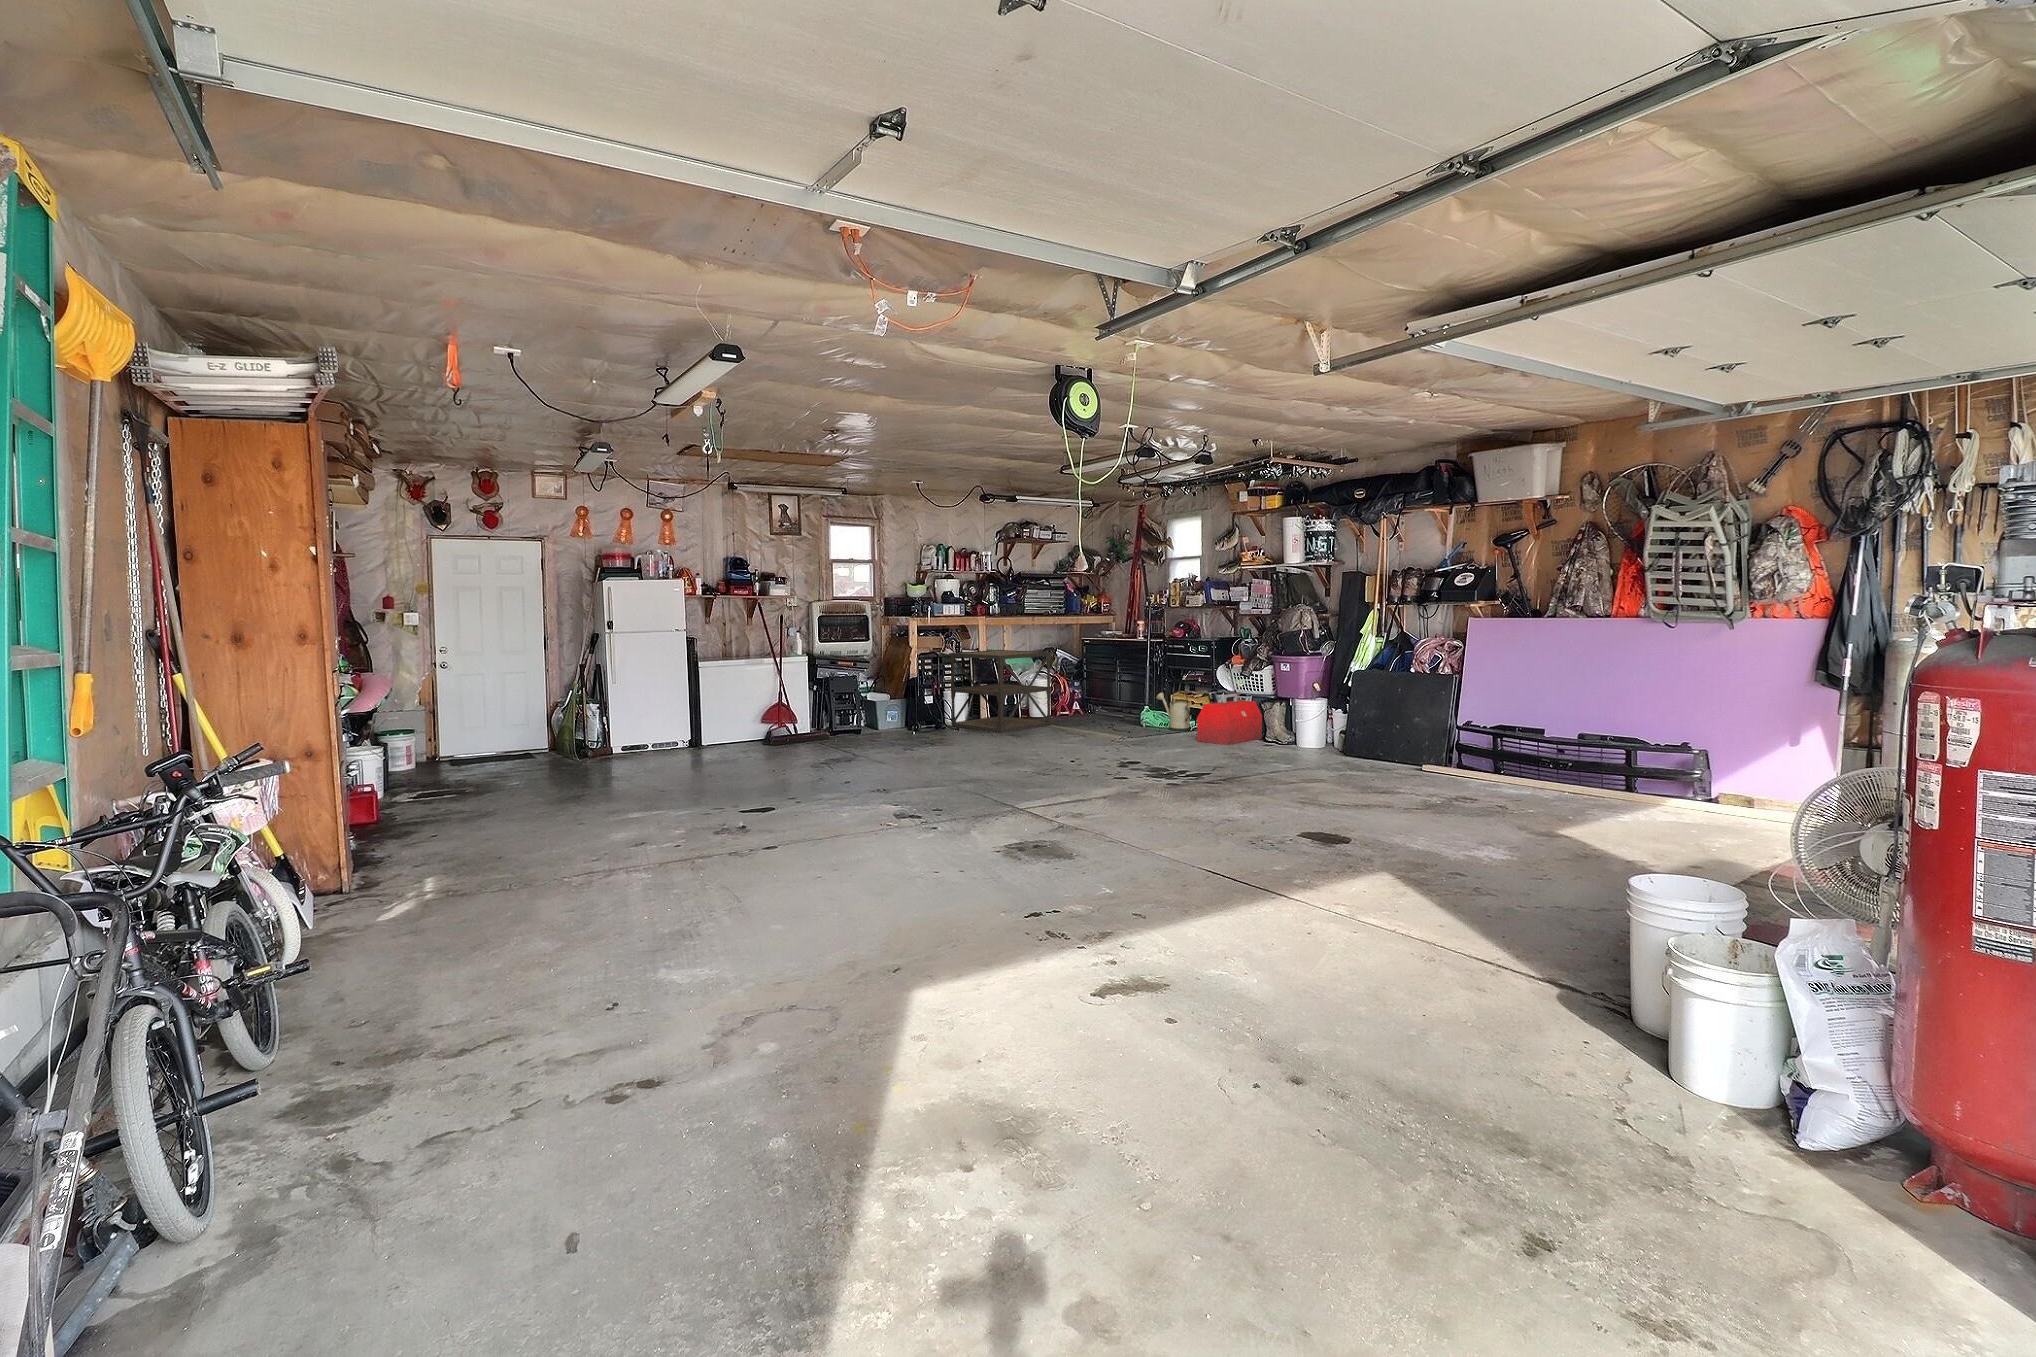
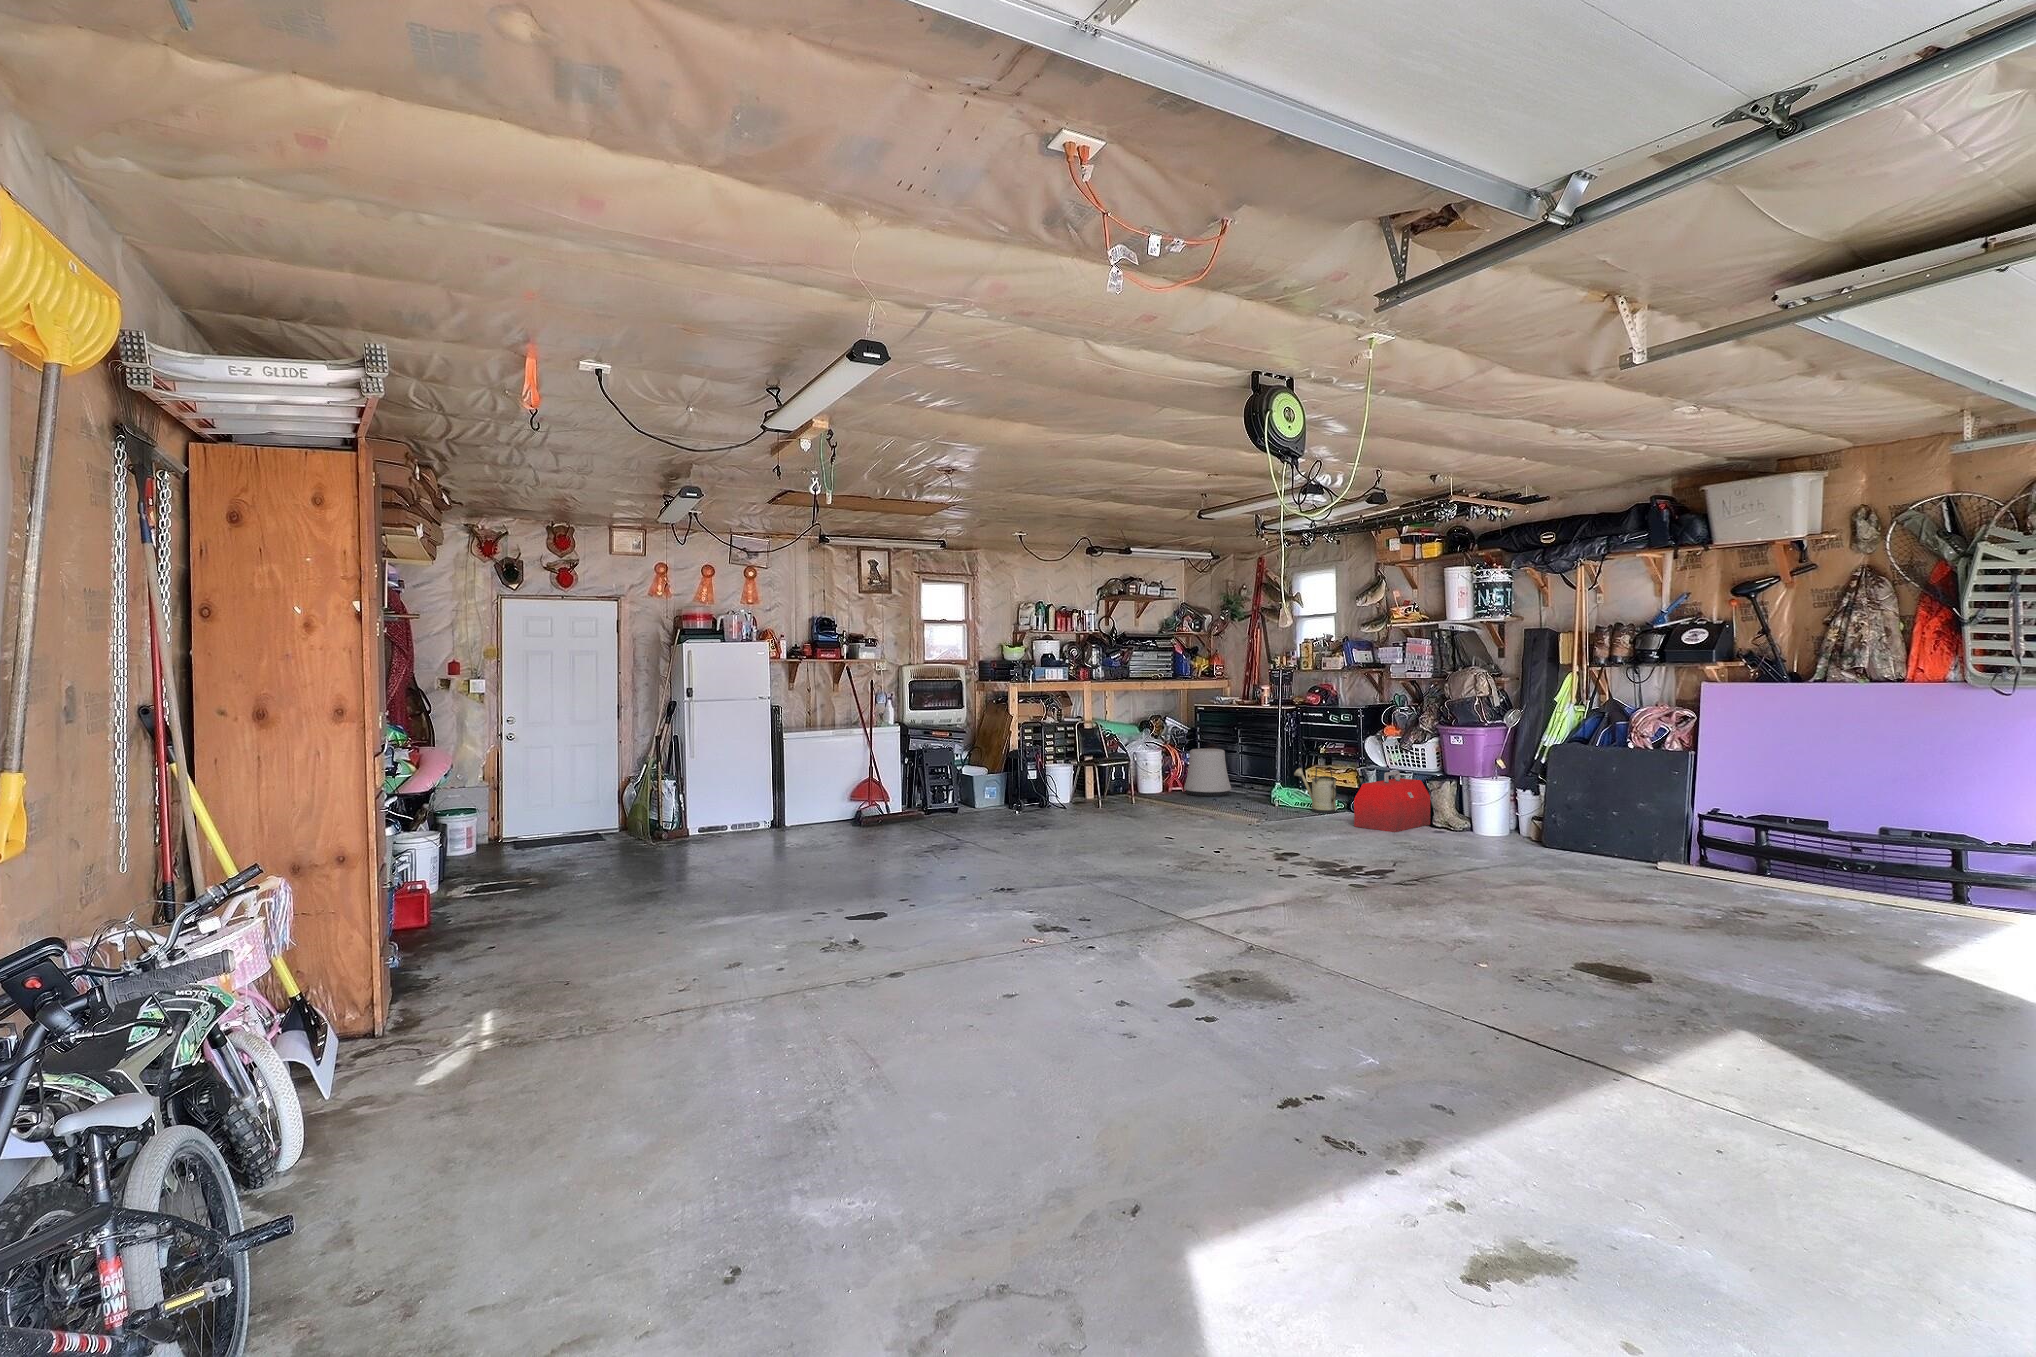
shelving unit: present [950,650,1051,733] -> none [1056,719,1170,814]
stool: none [1068,677,1109,719] -> present [1184,748,1231,797]

